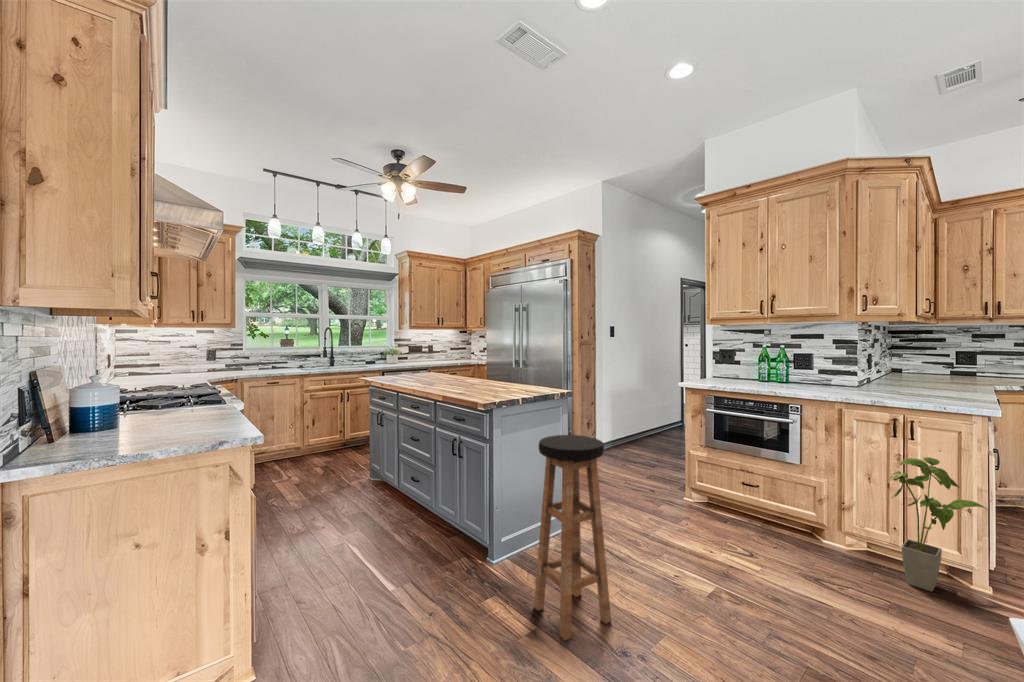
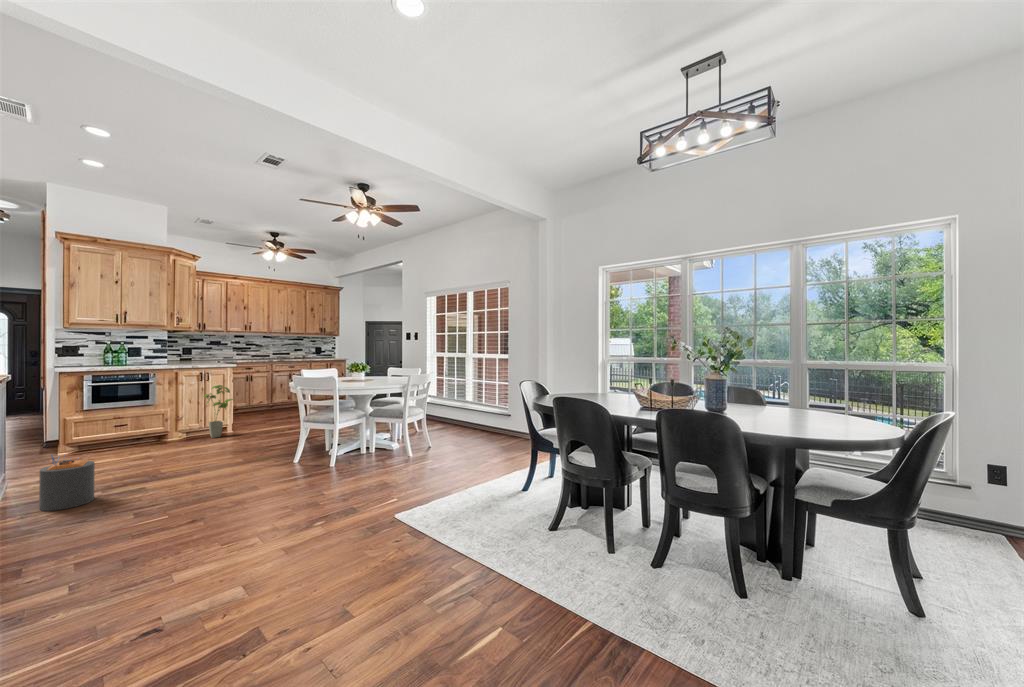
bar stool: present [534,435,611,640] -> none [89,387,138,490]
trash can: none [433,531,501,643] -> present [39,456,95,511]

